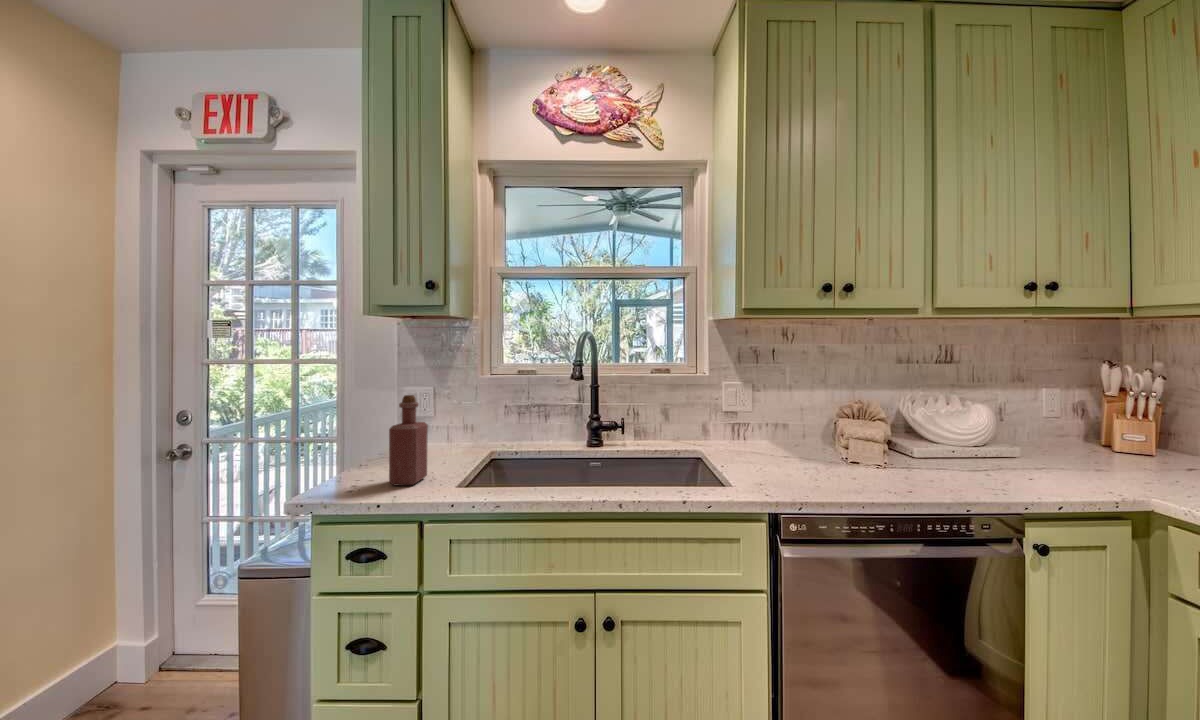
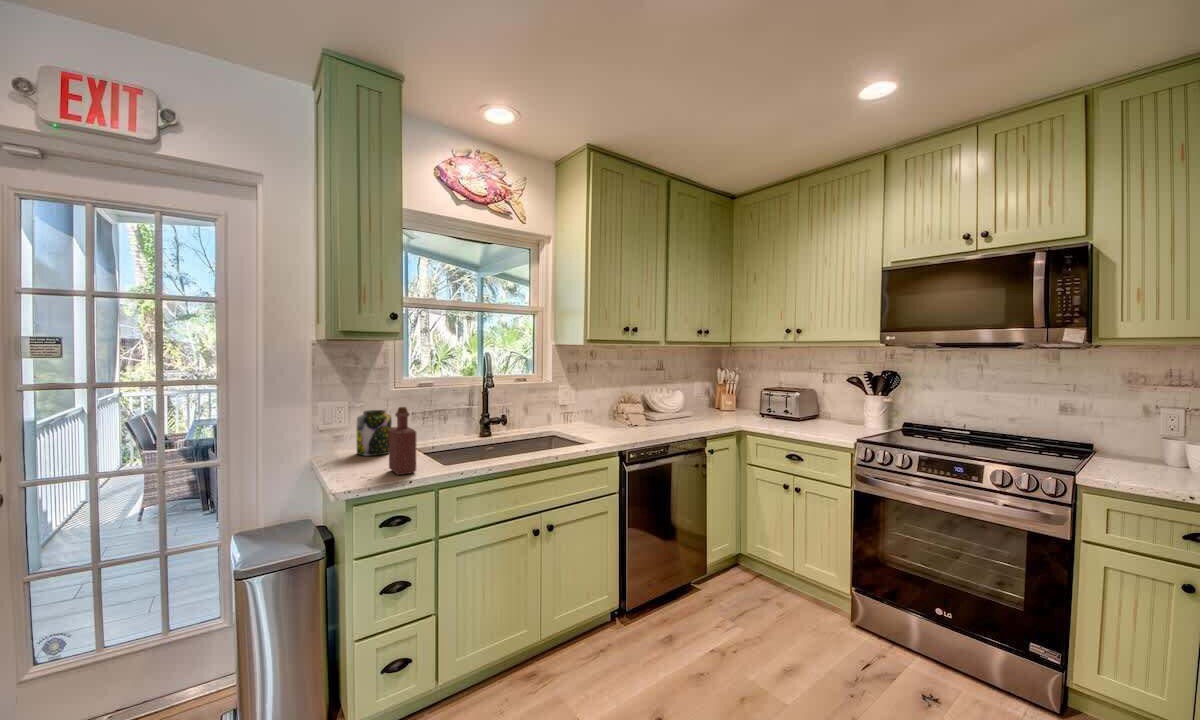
jar: none [428,405,466,460] -> present [357,410,392,456]

